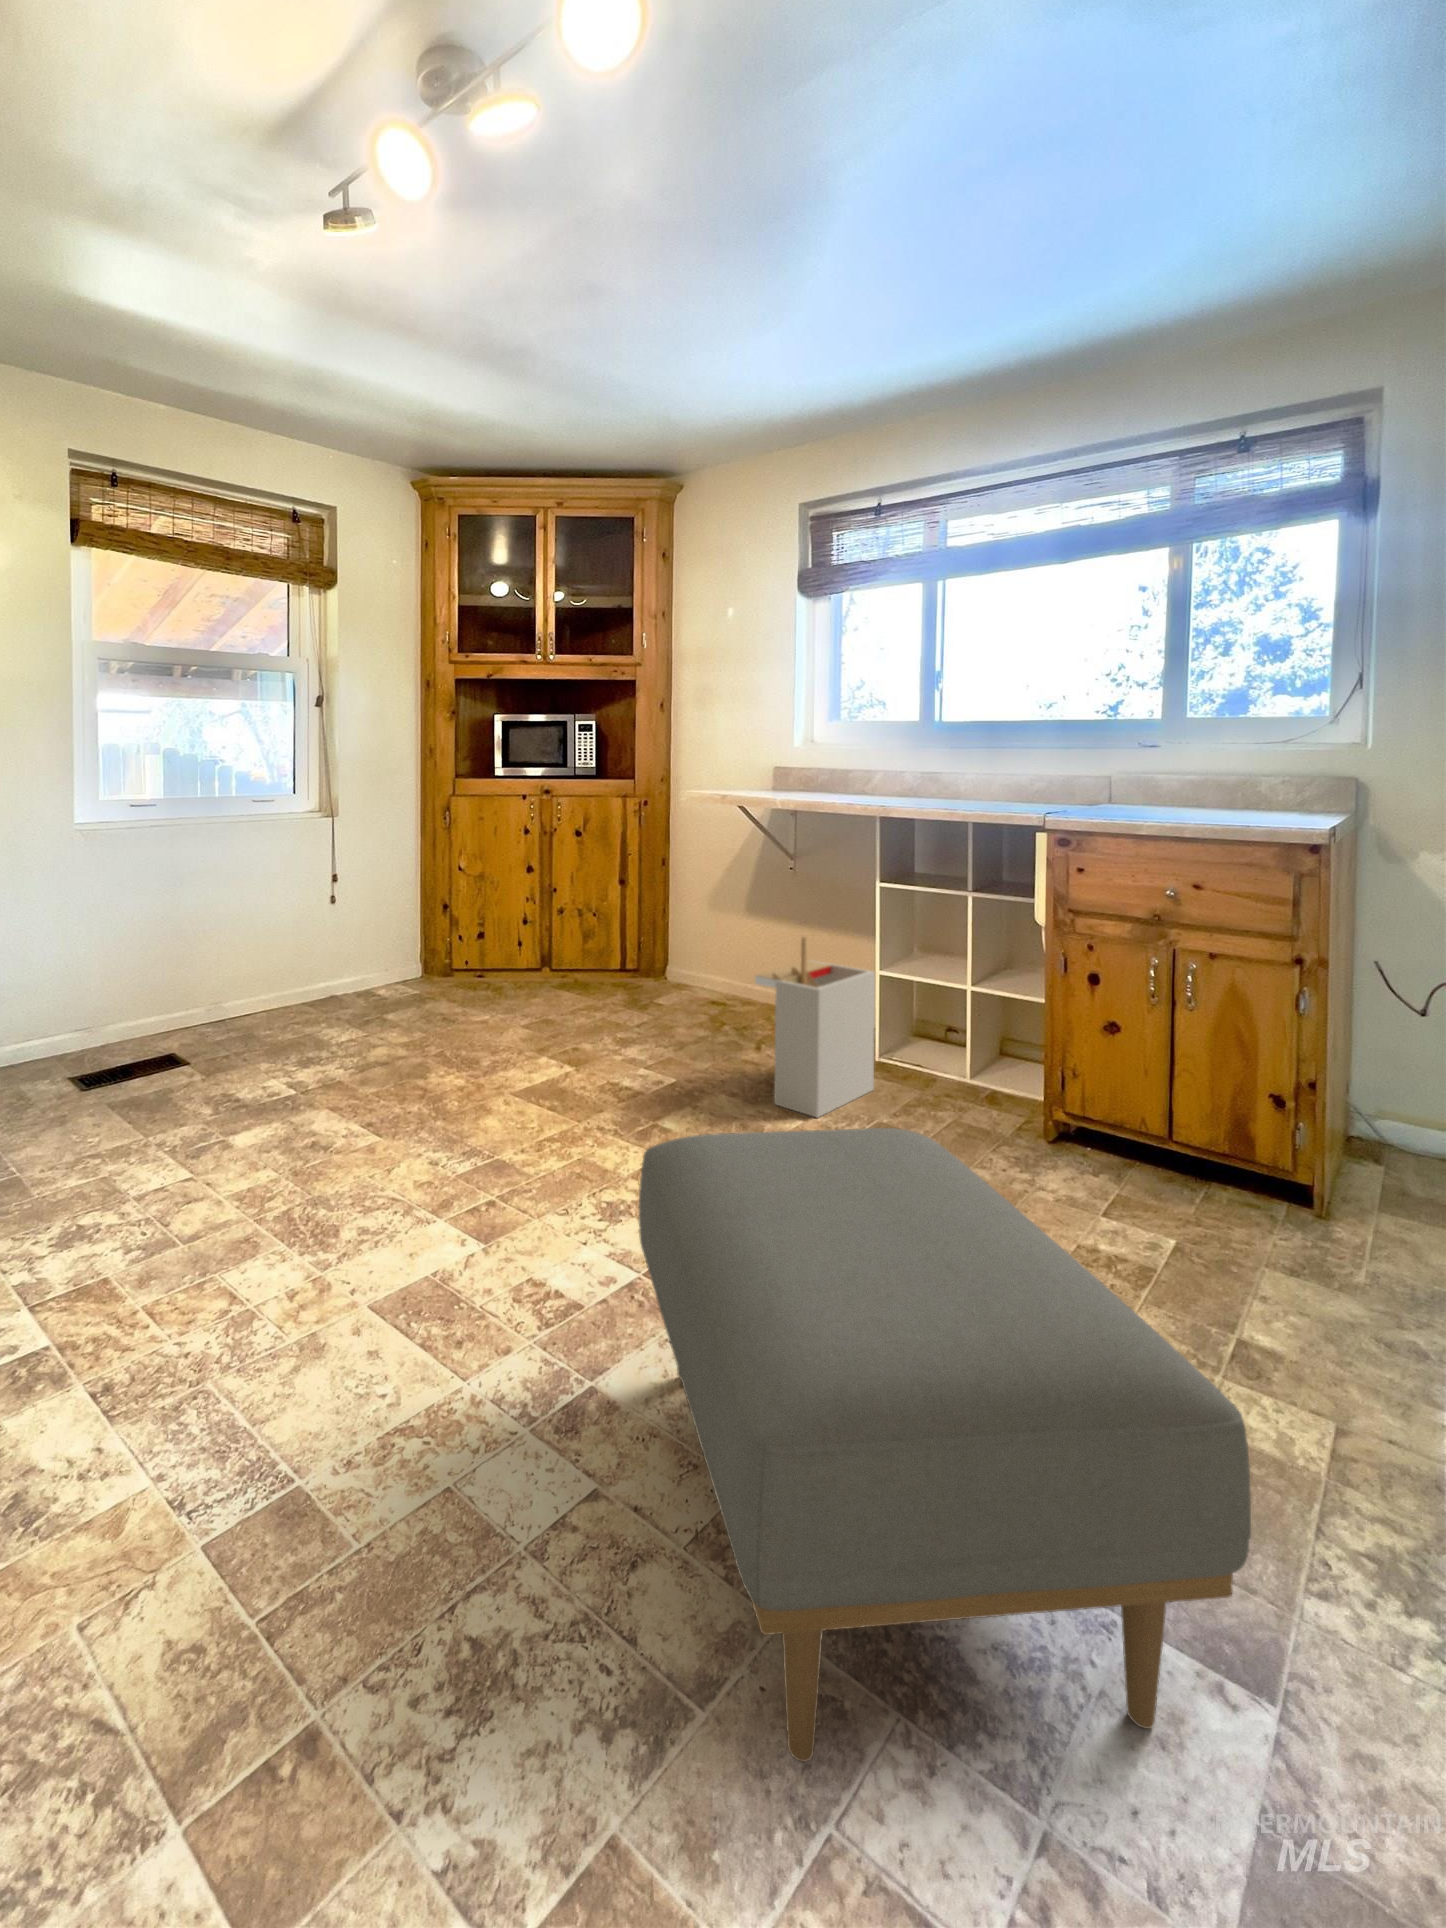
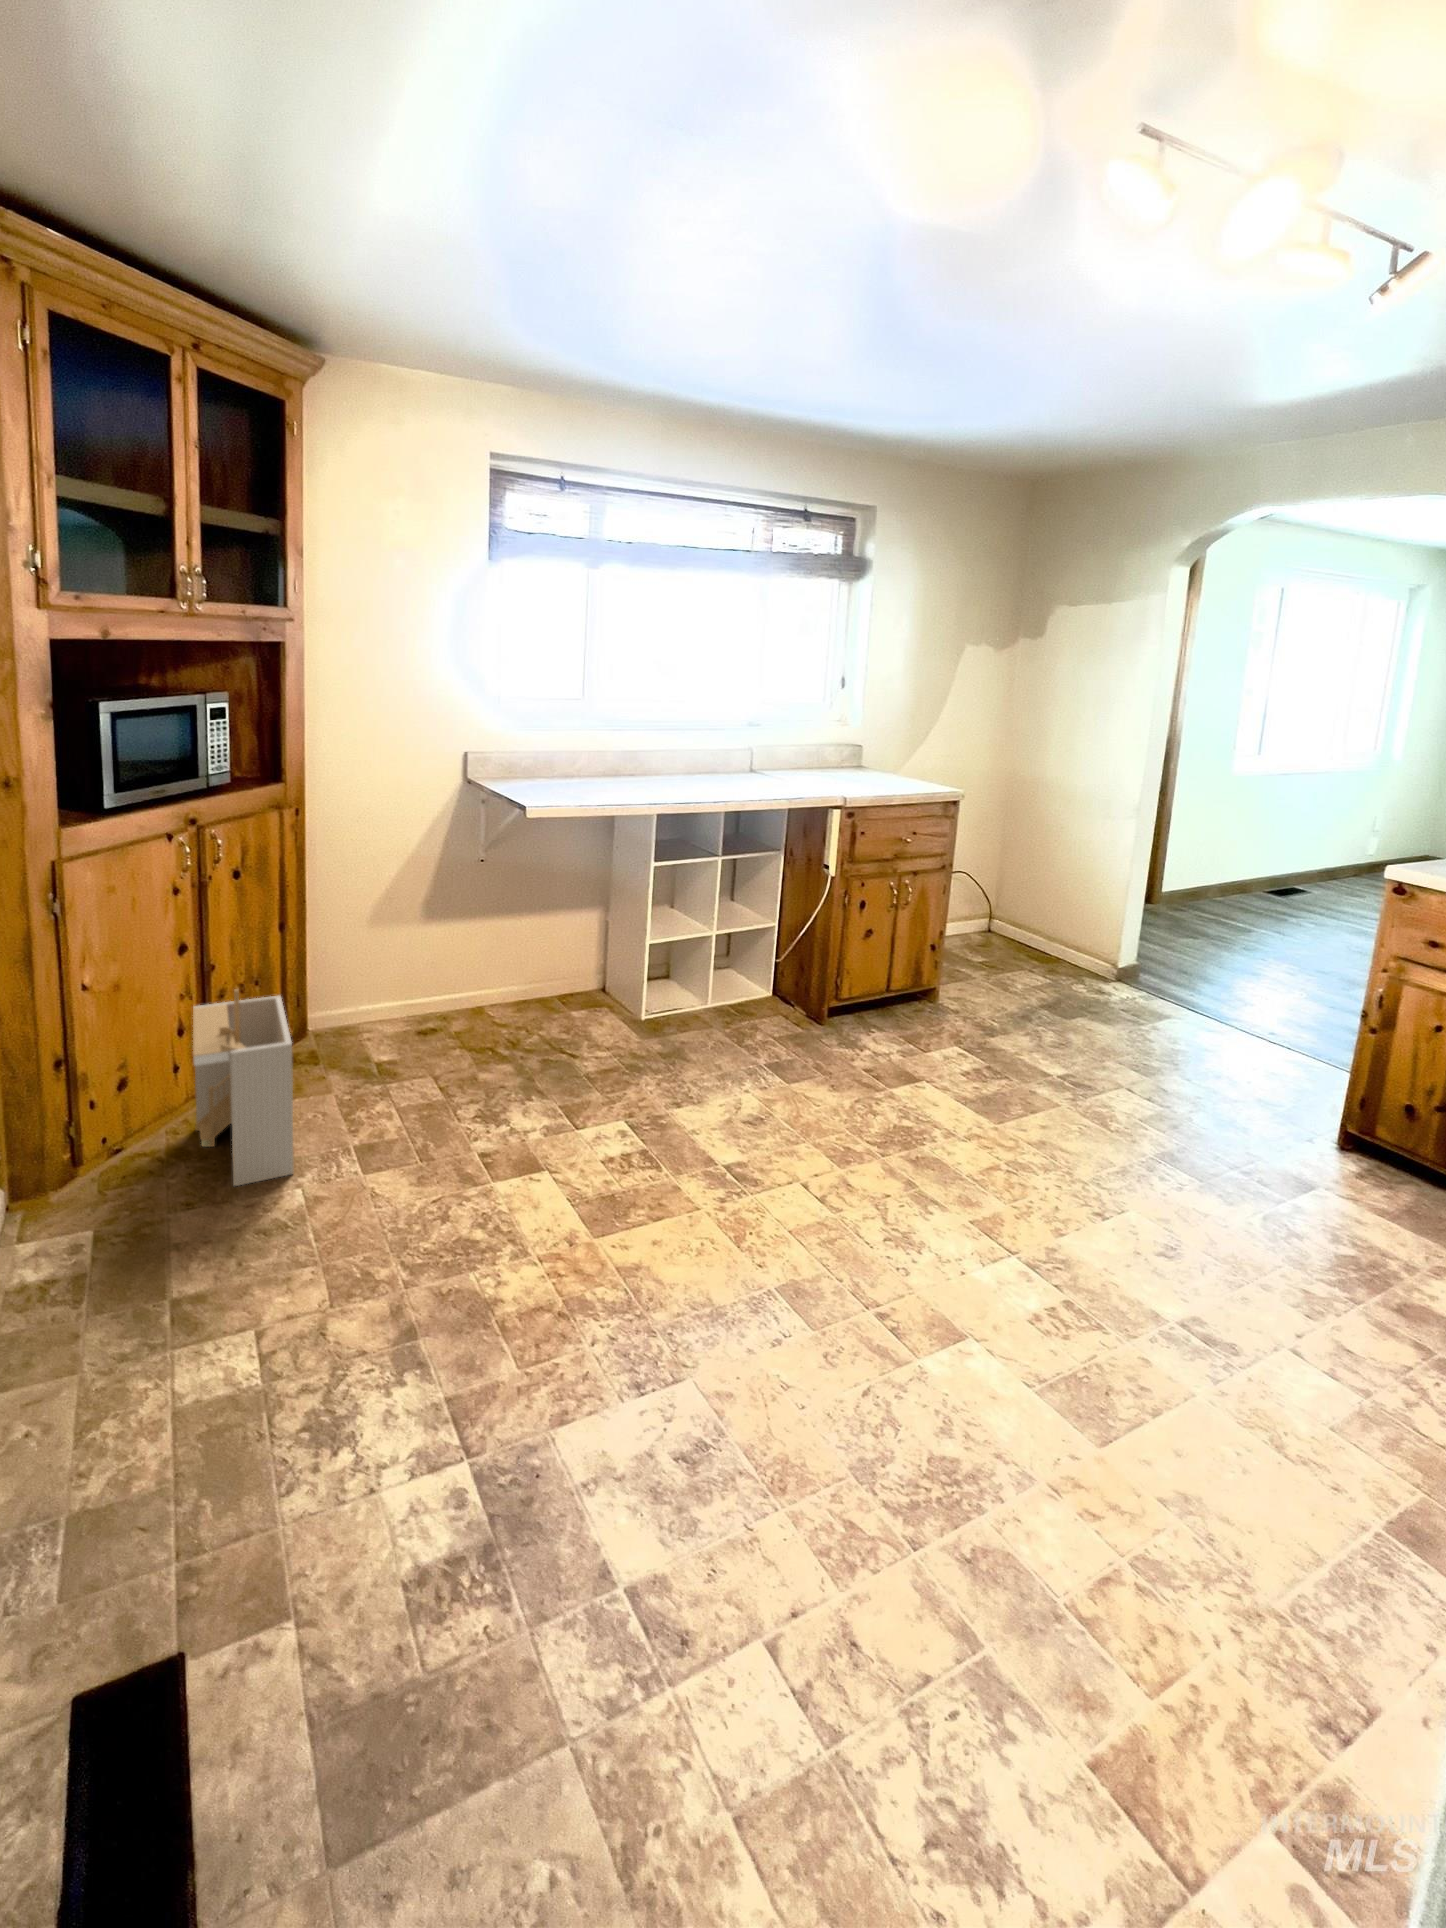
ottoman: present [639,1128,1251,1762] -> none [610,1153,1090,1601]

